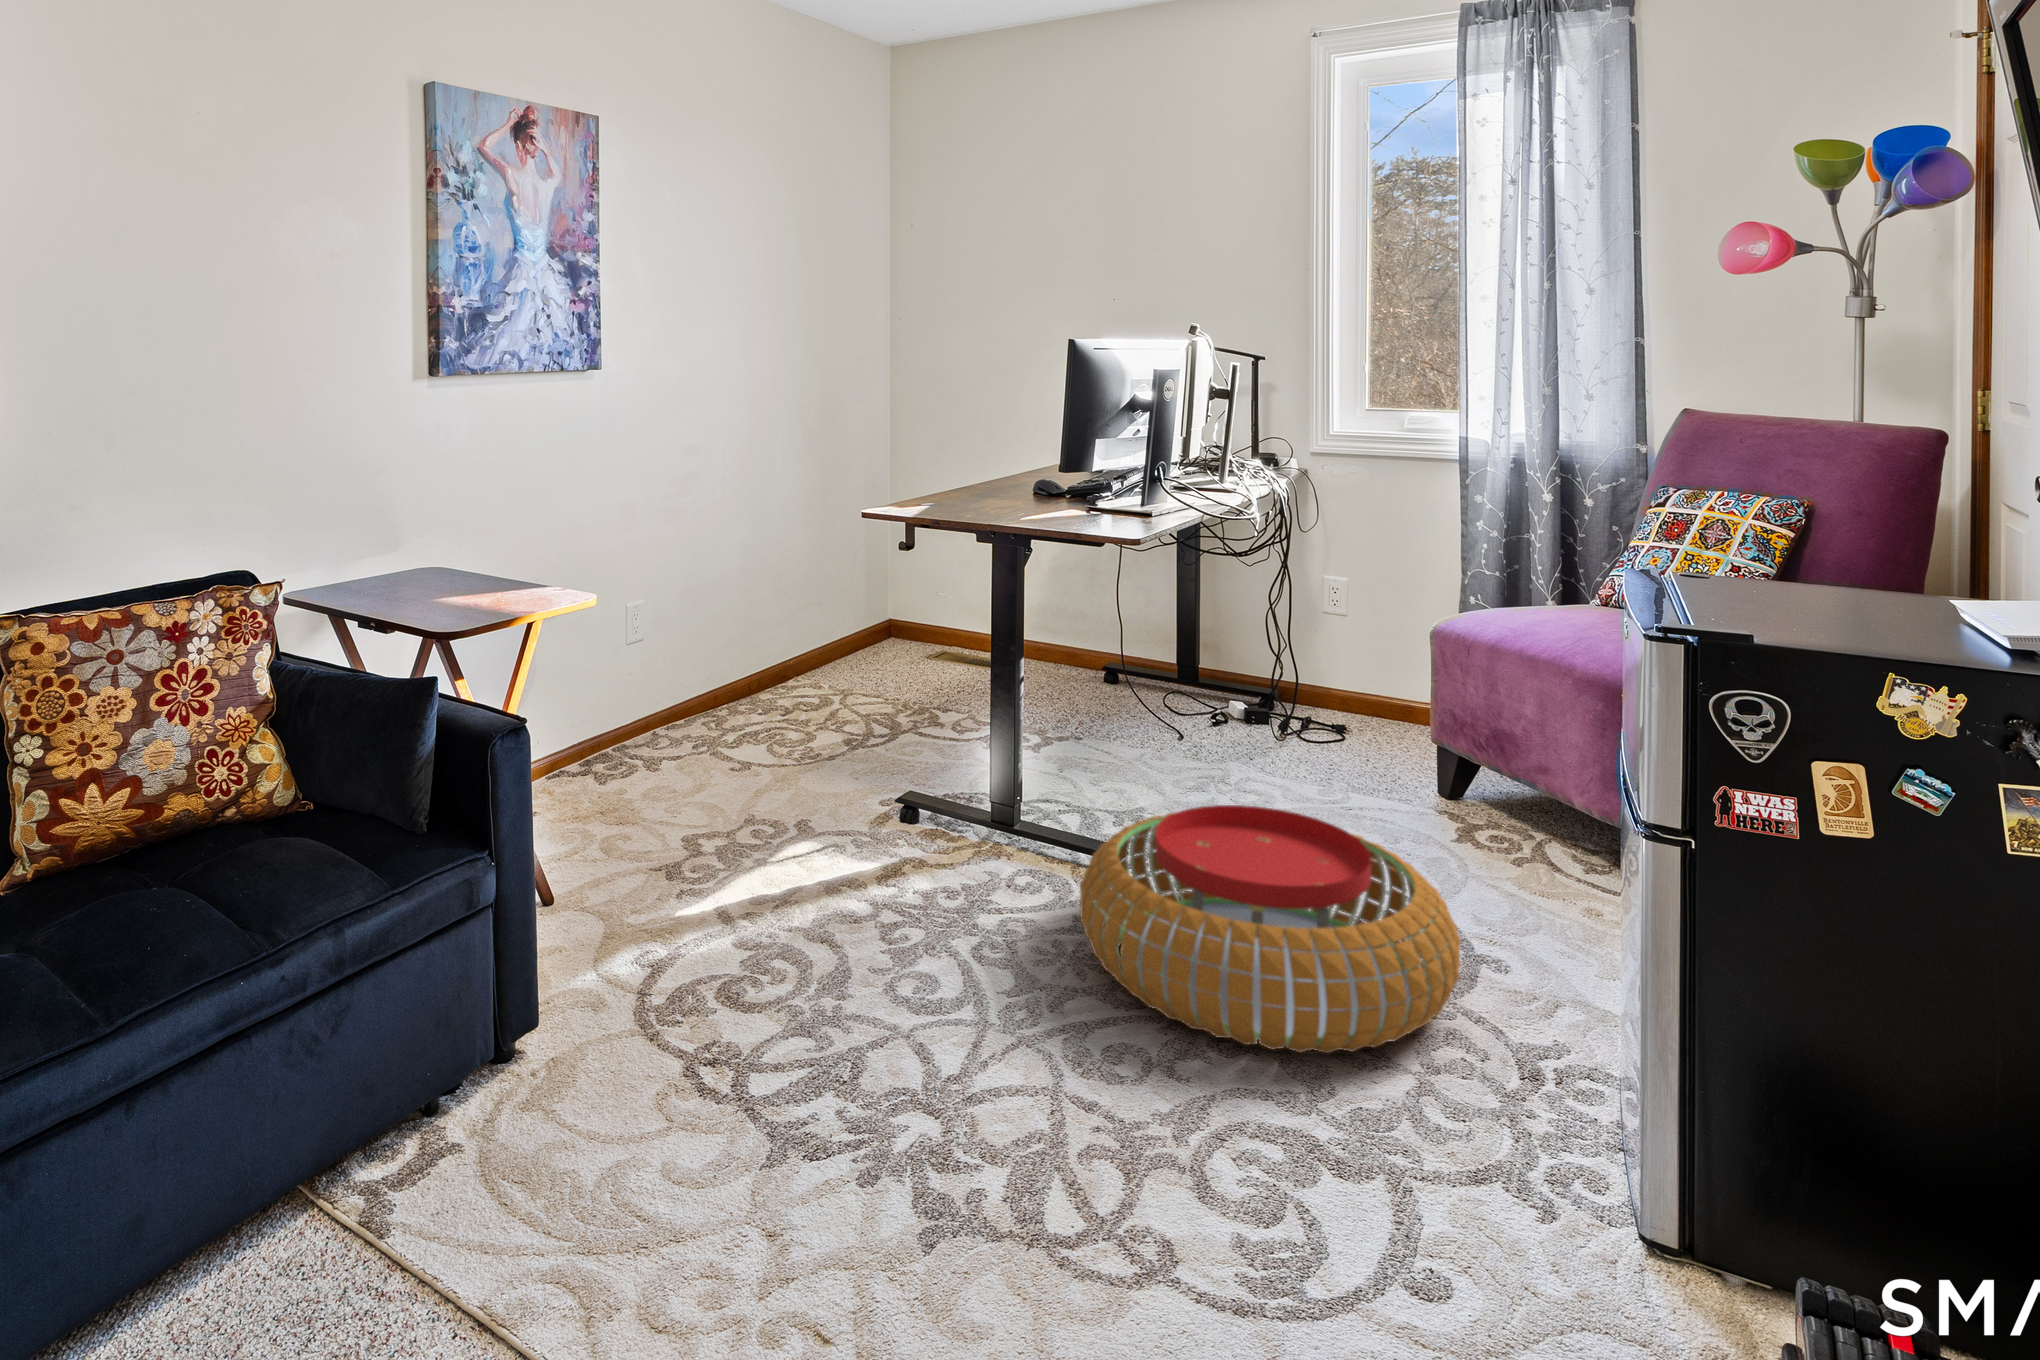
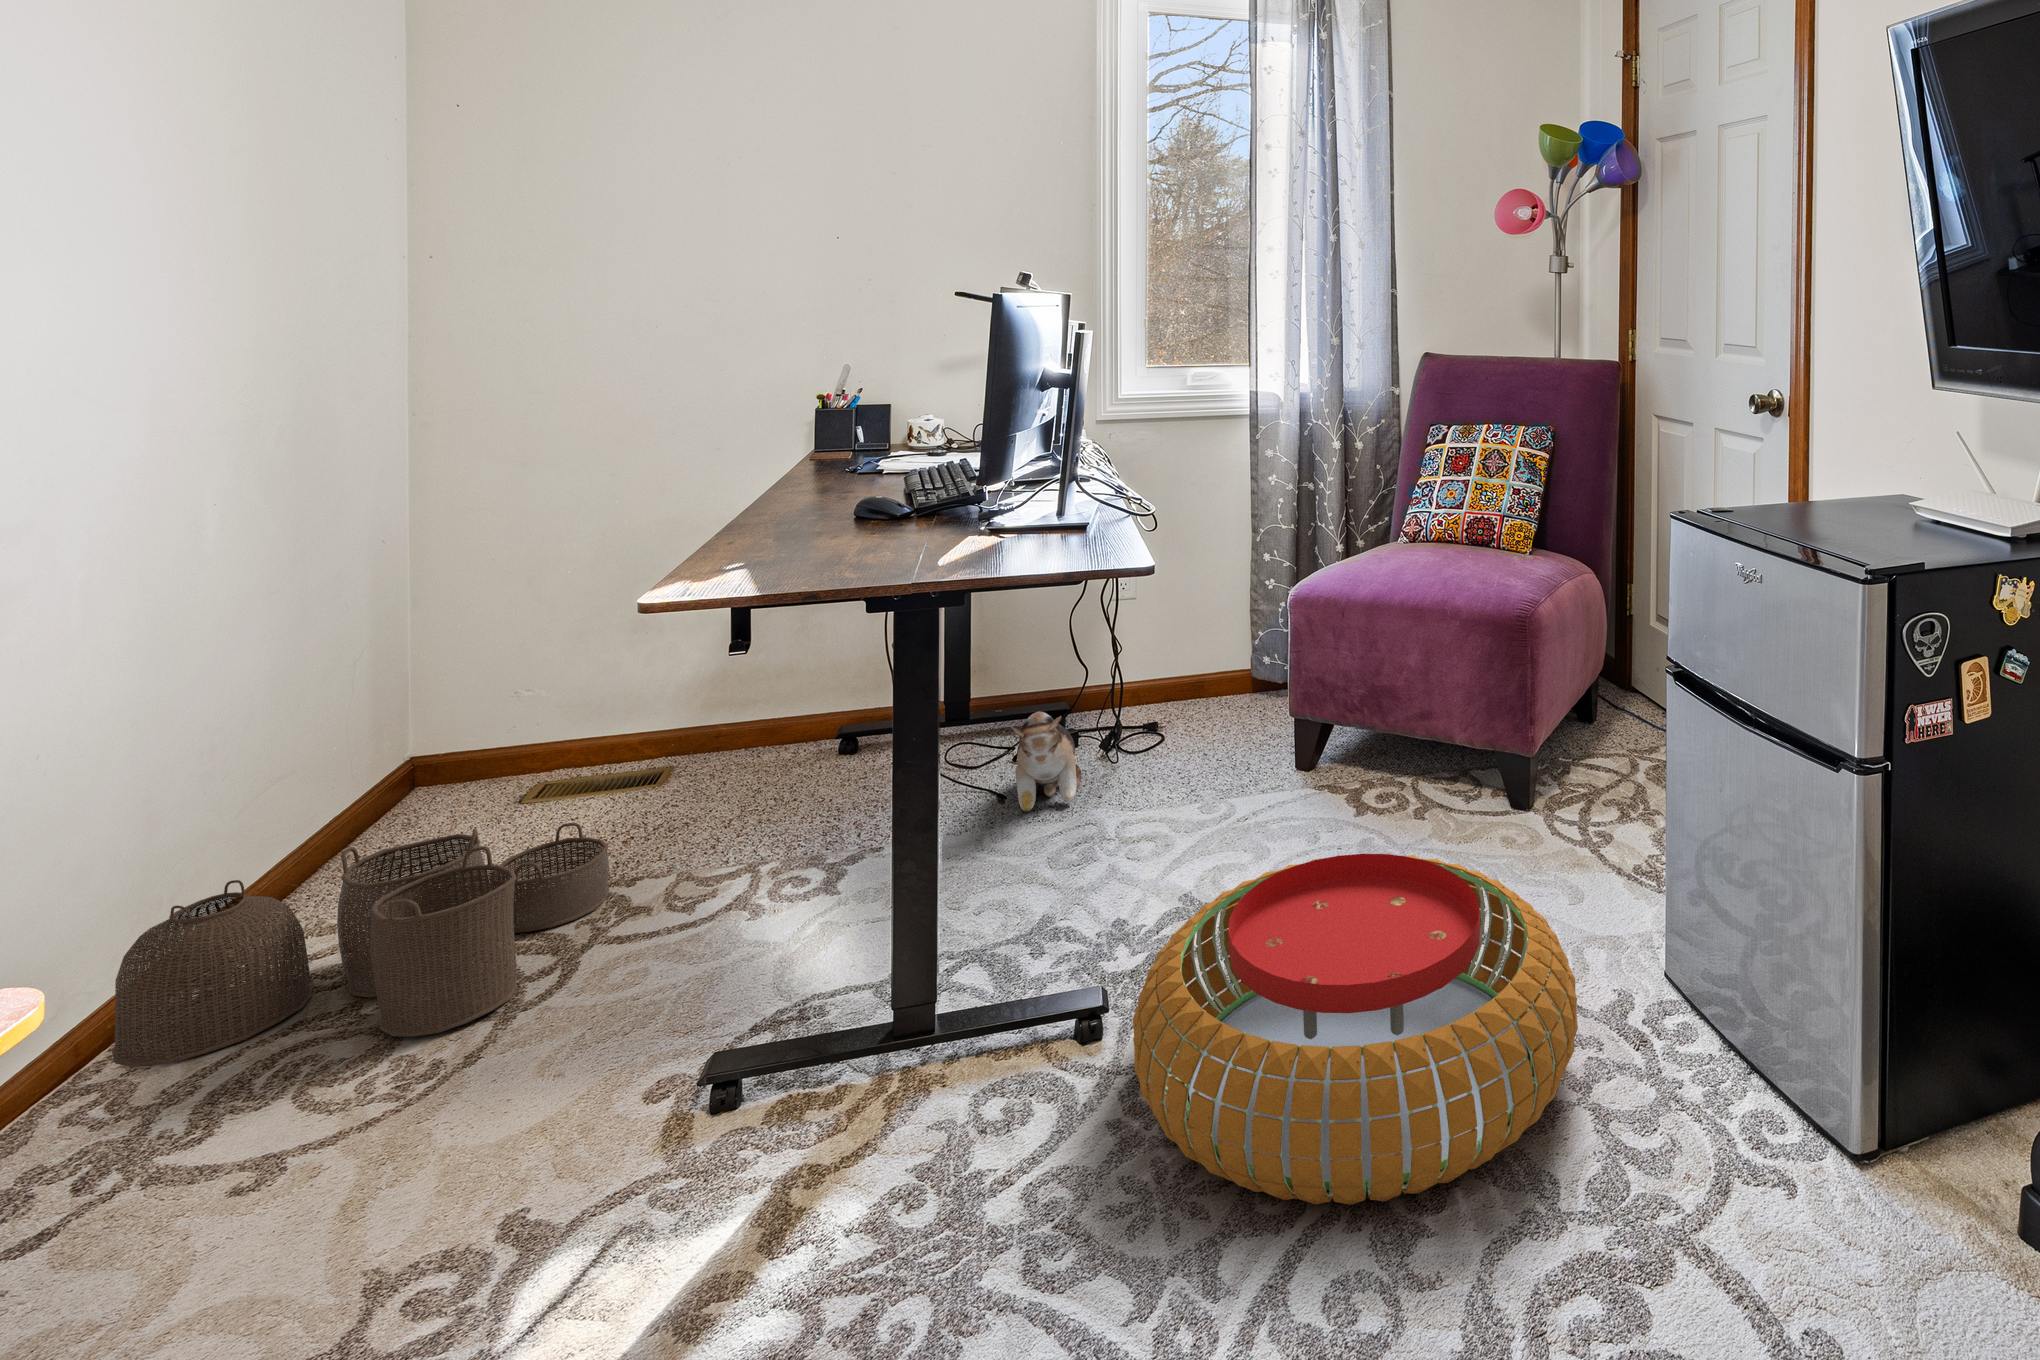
woven basket: none [725,635,937,742] -> present [112,823,609,1067]
plush toy: none [1179,672,1255,755] -> present [1011,711,1082,811]

